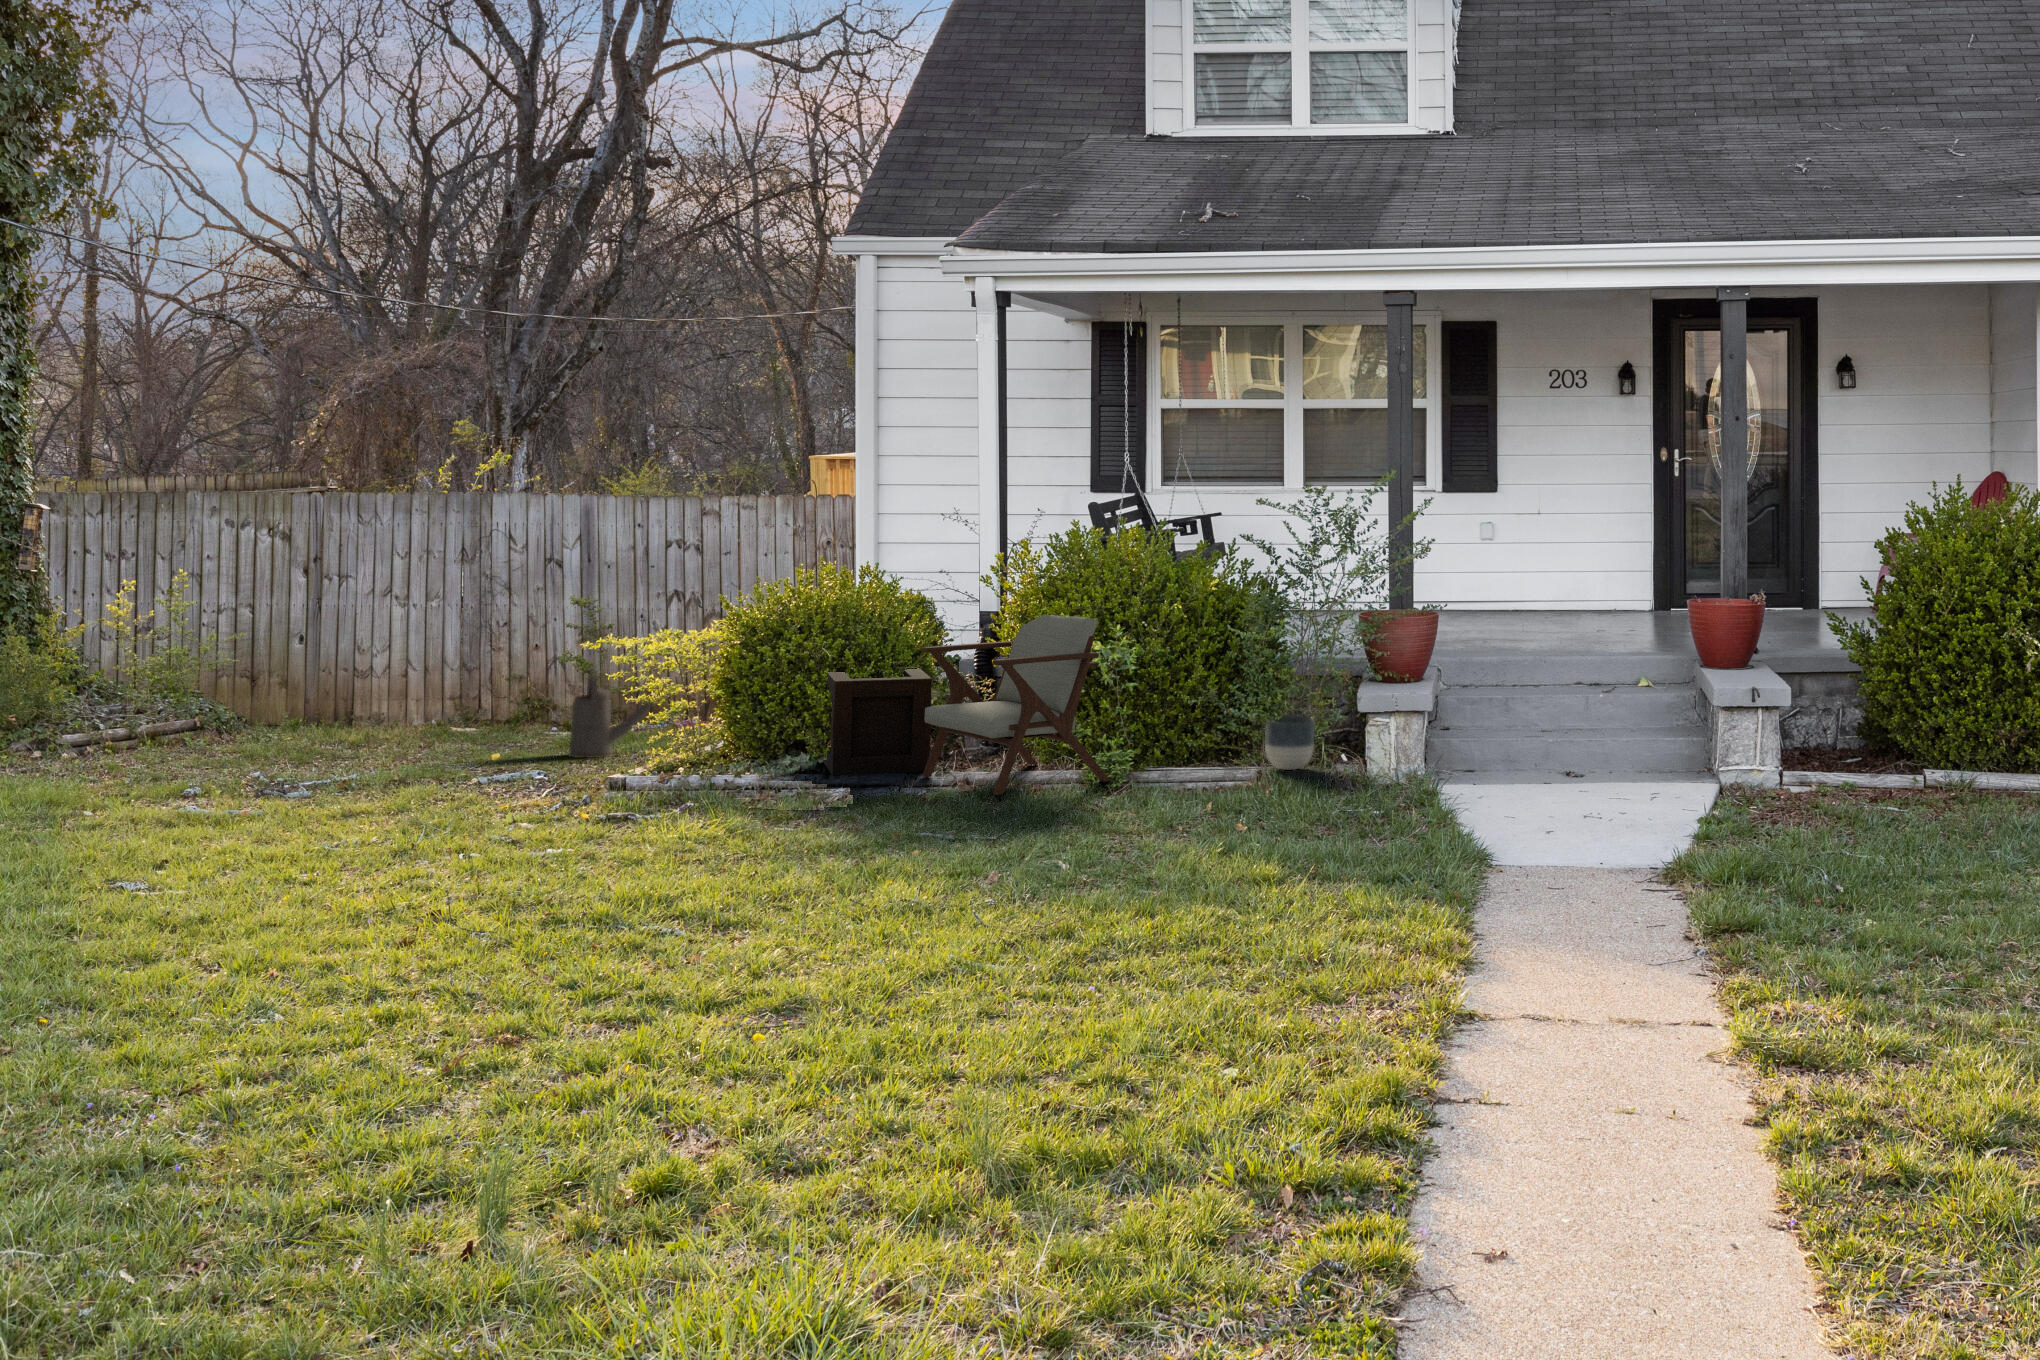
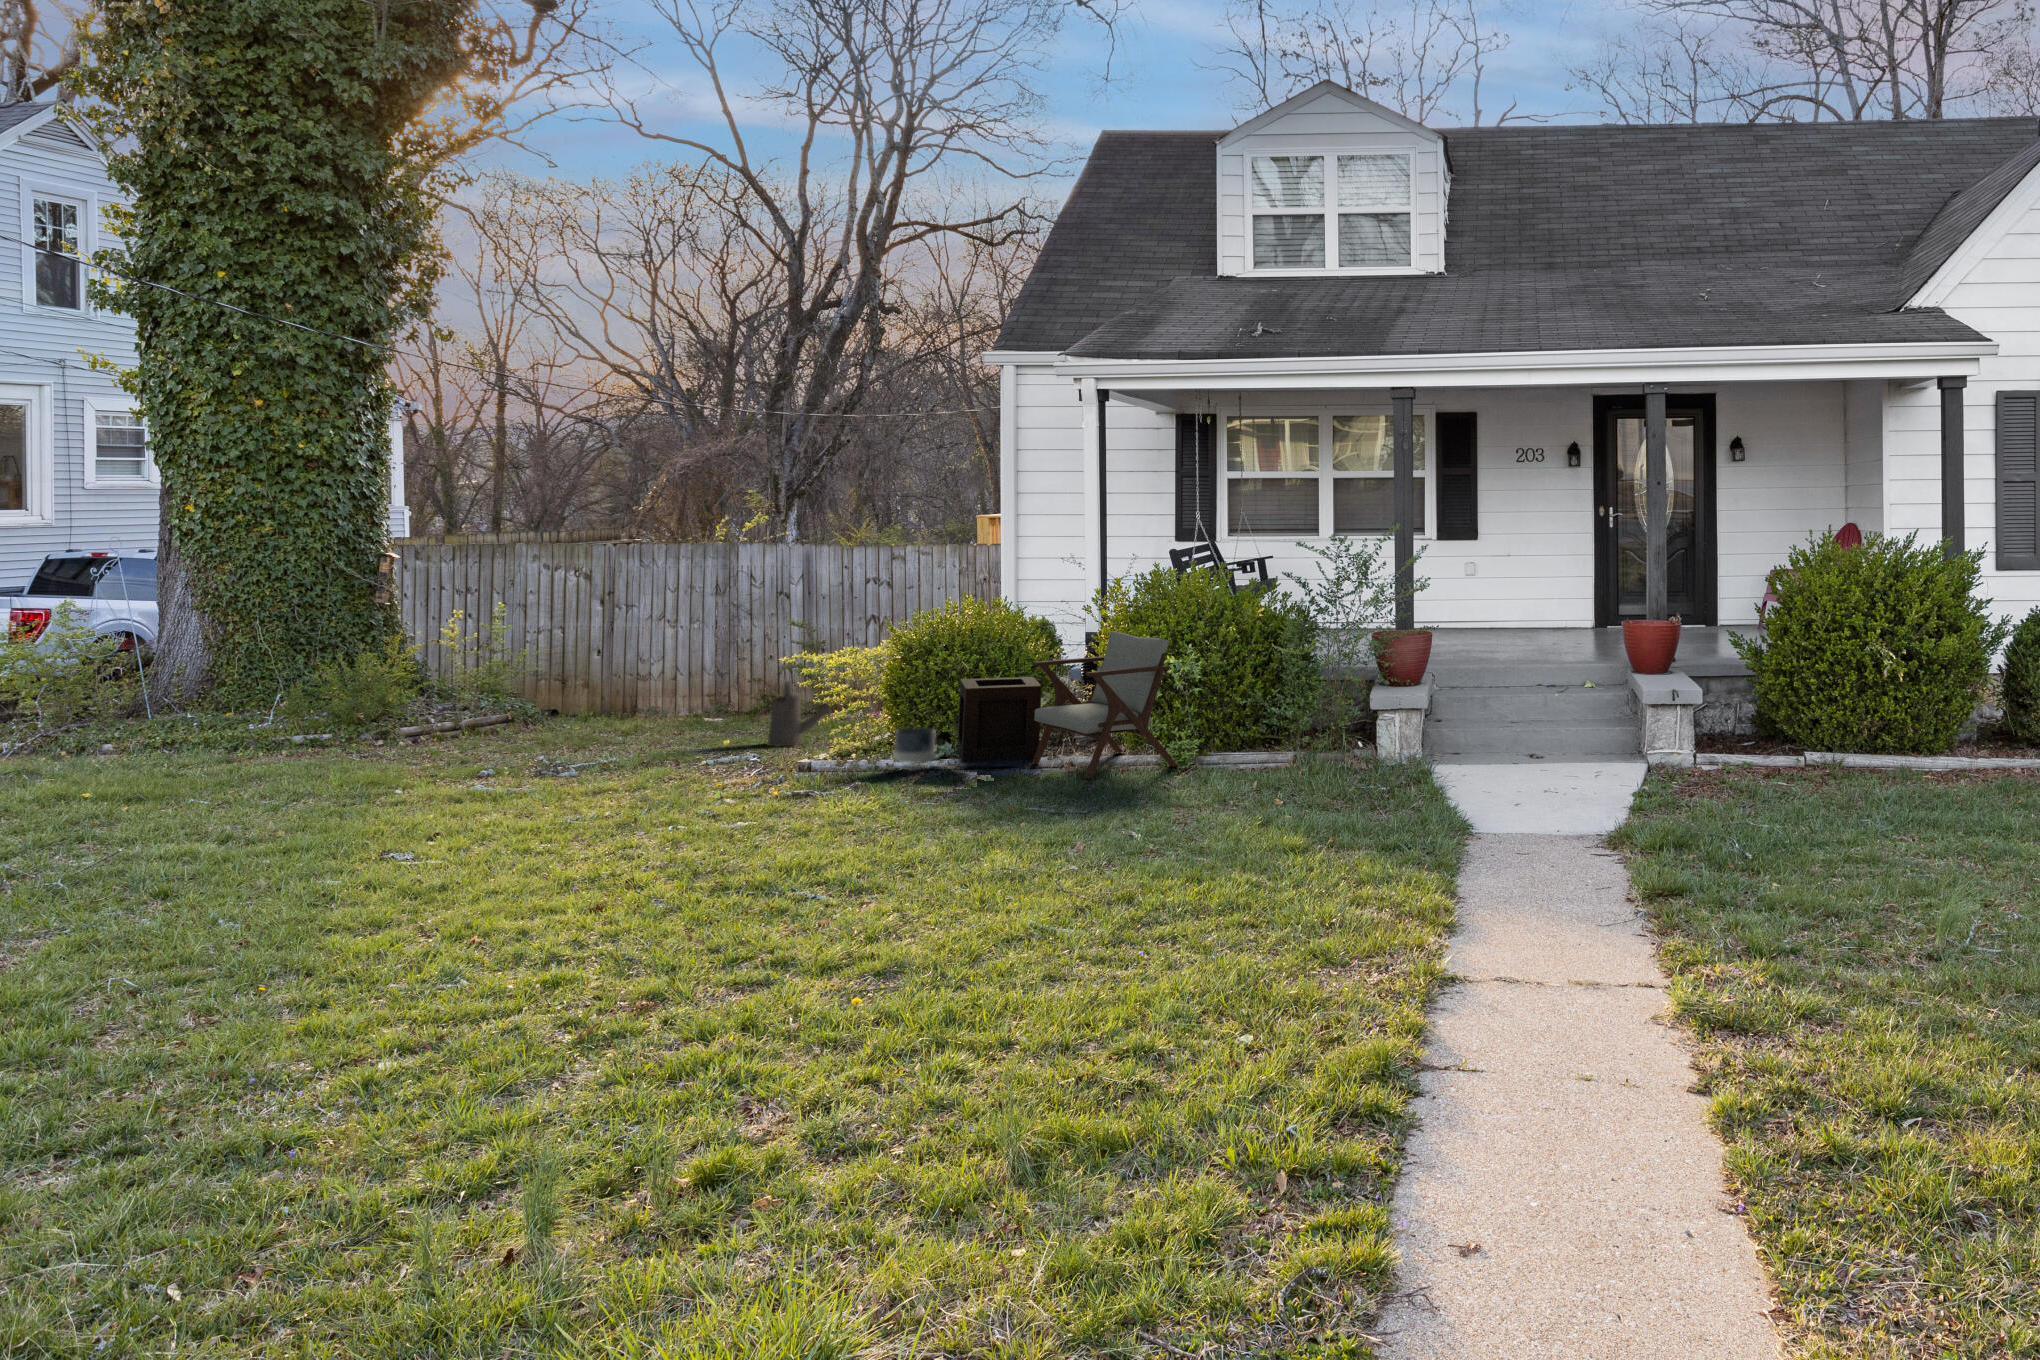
planter: present [1265,716,1315,770] -> present [895,728,936,770]

